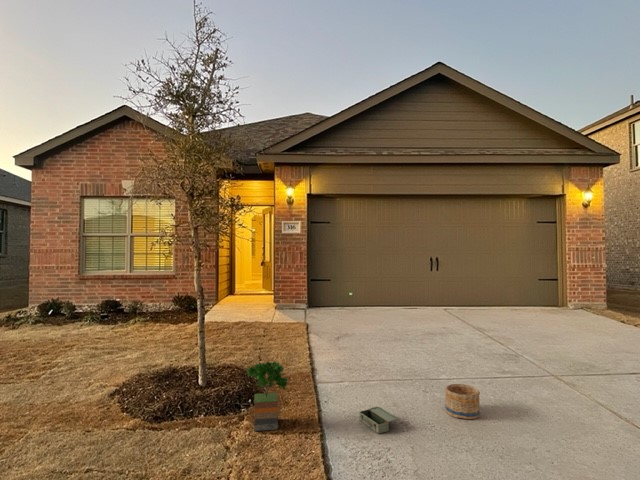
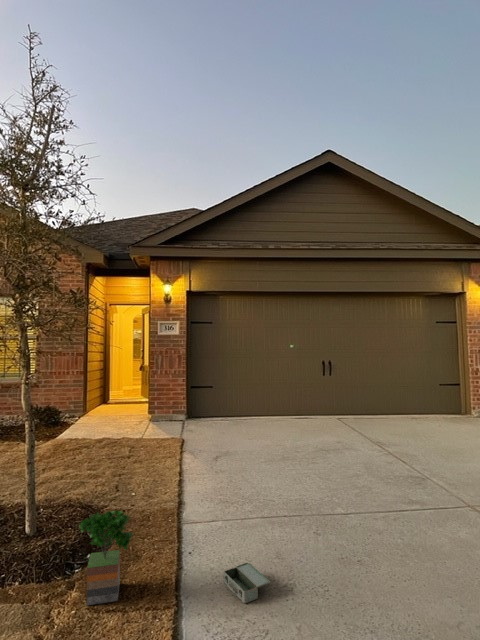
basket: present [445,384,480,419] -> none [330,528,371,576]

